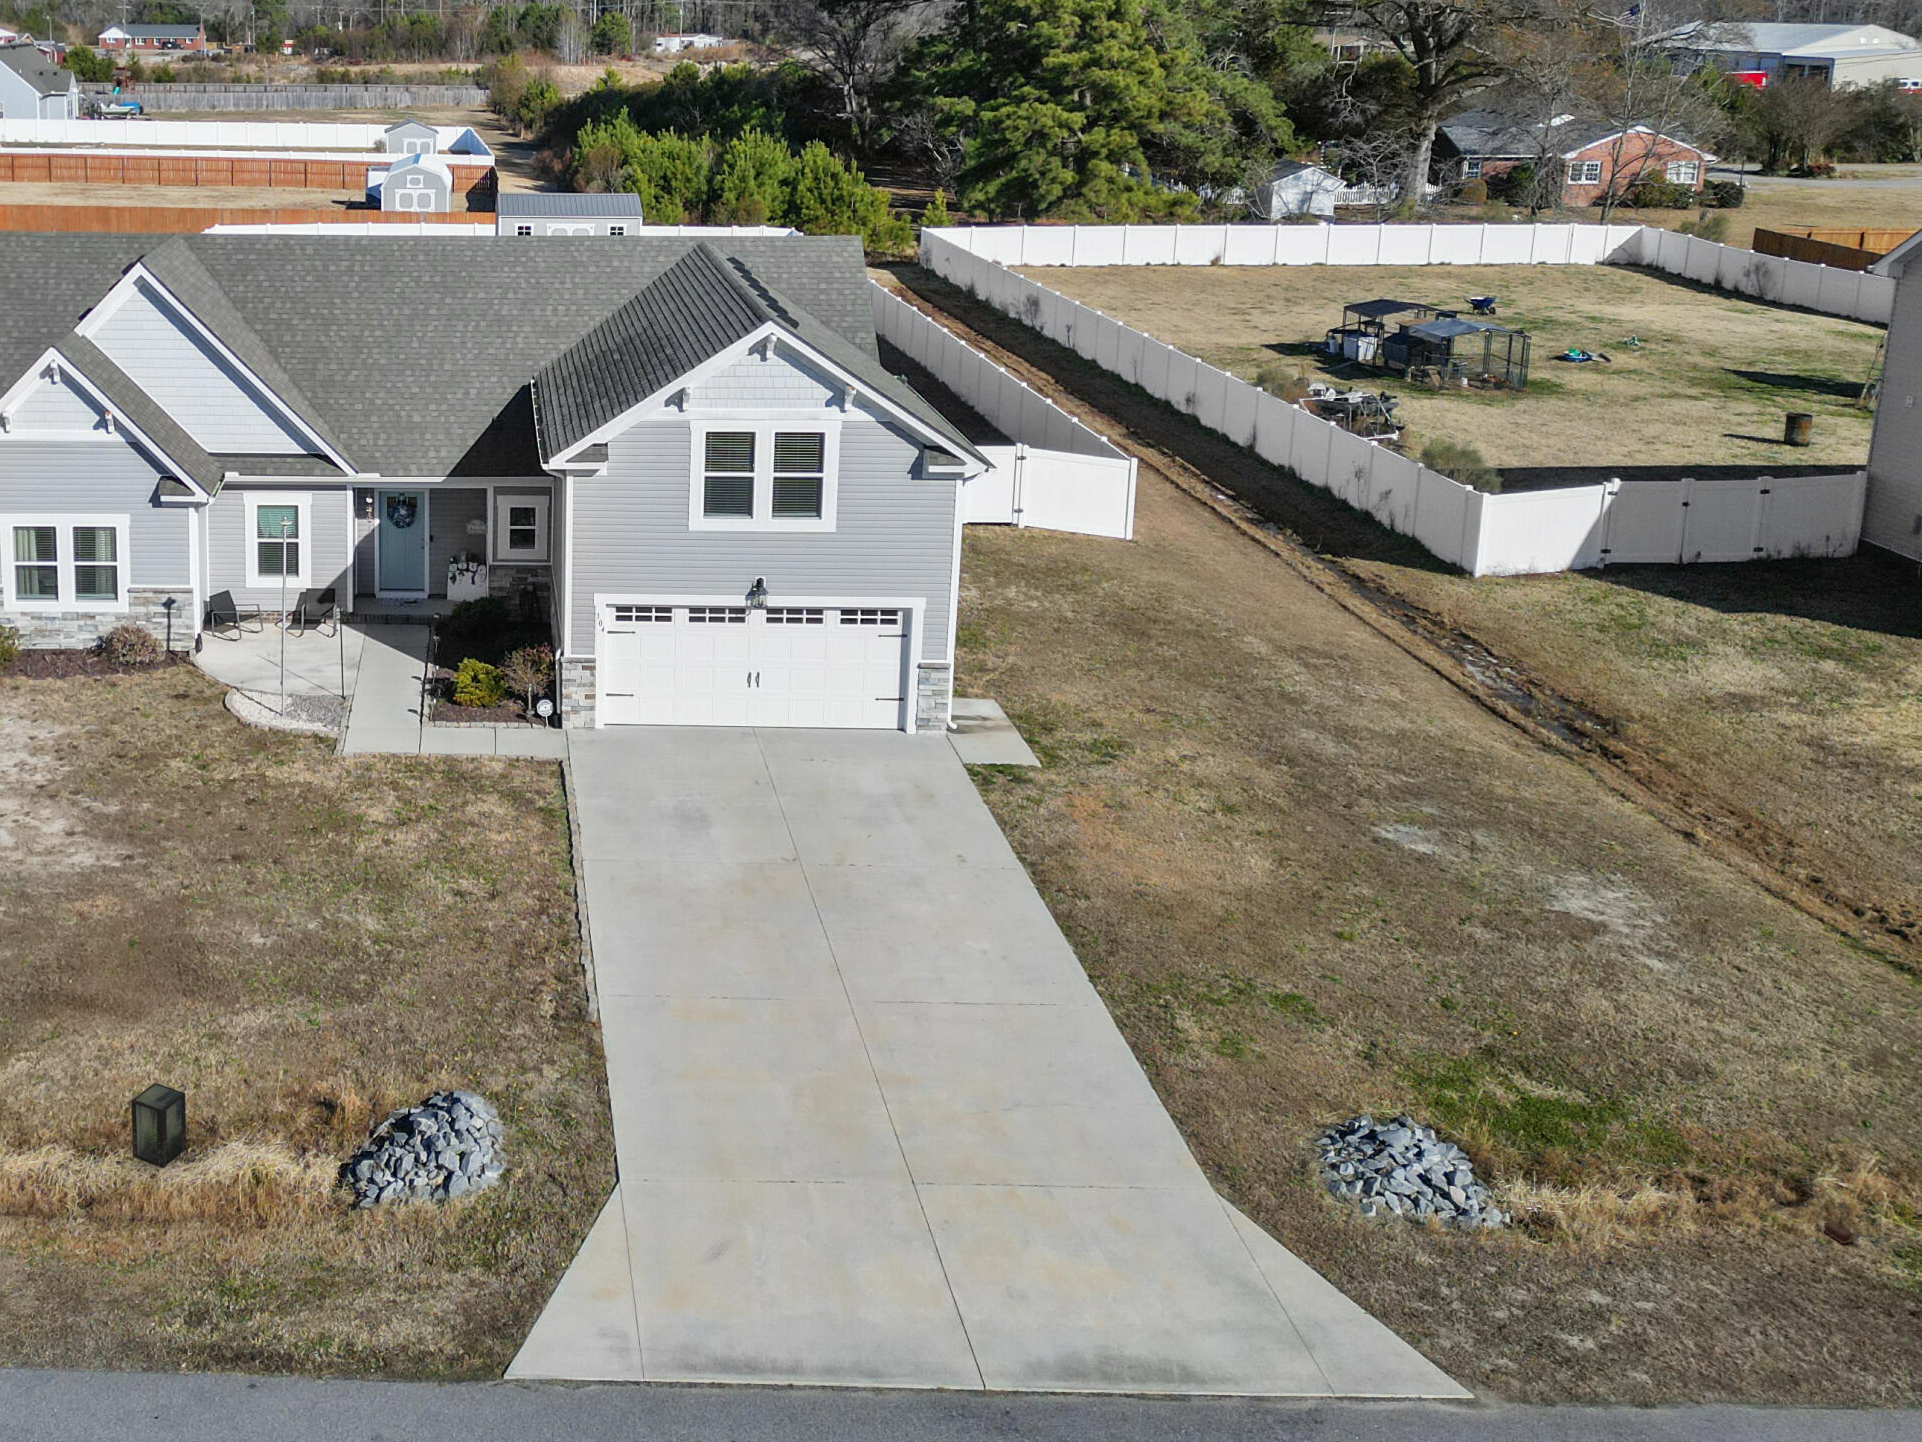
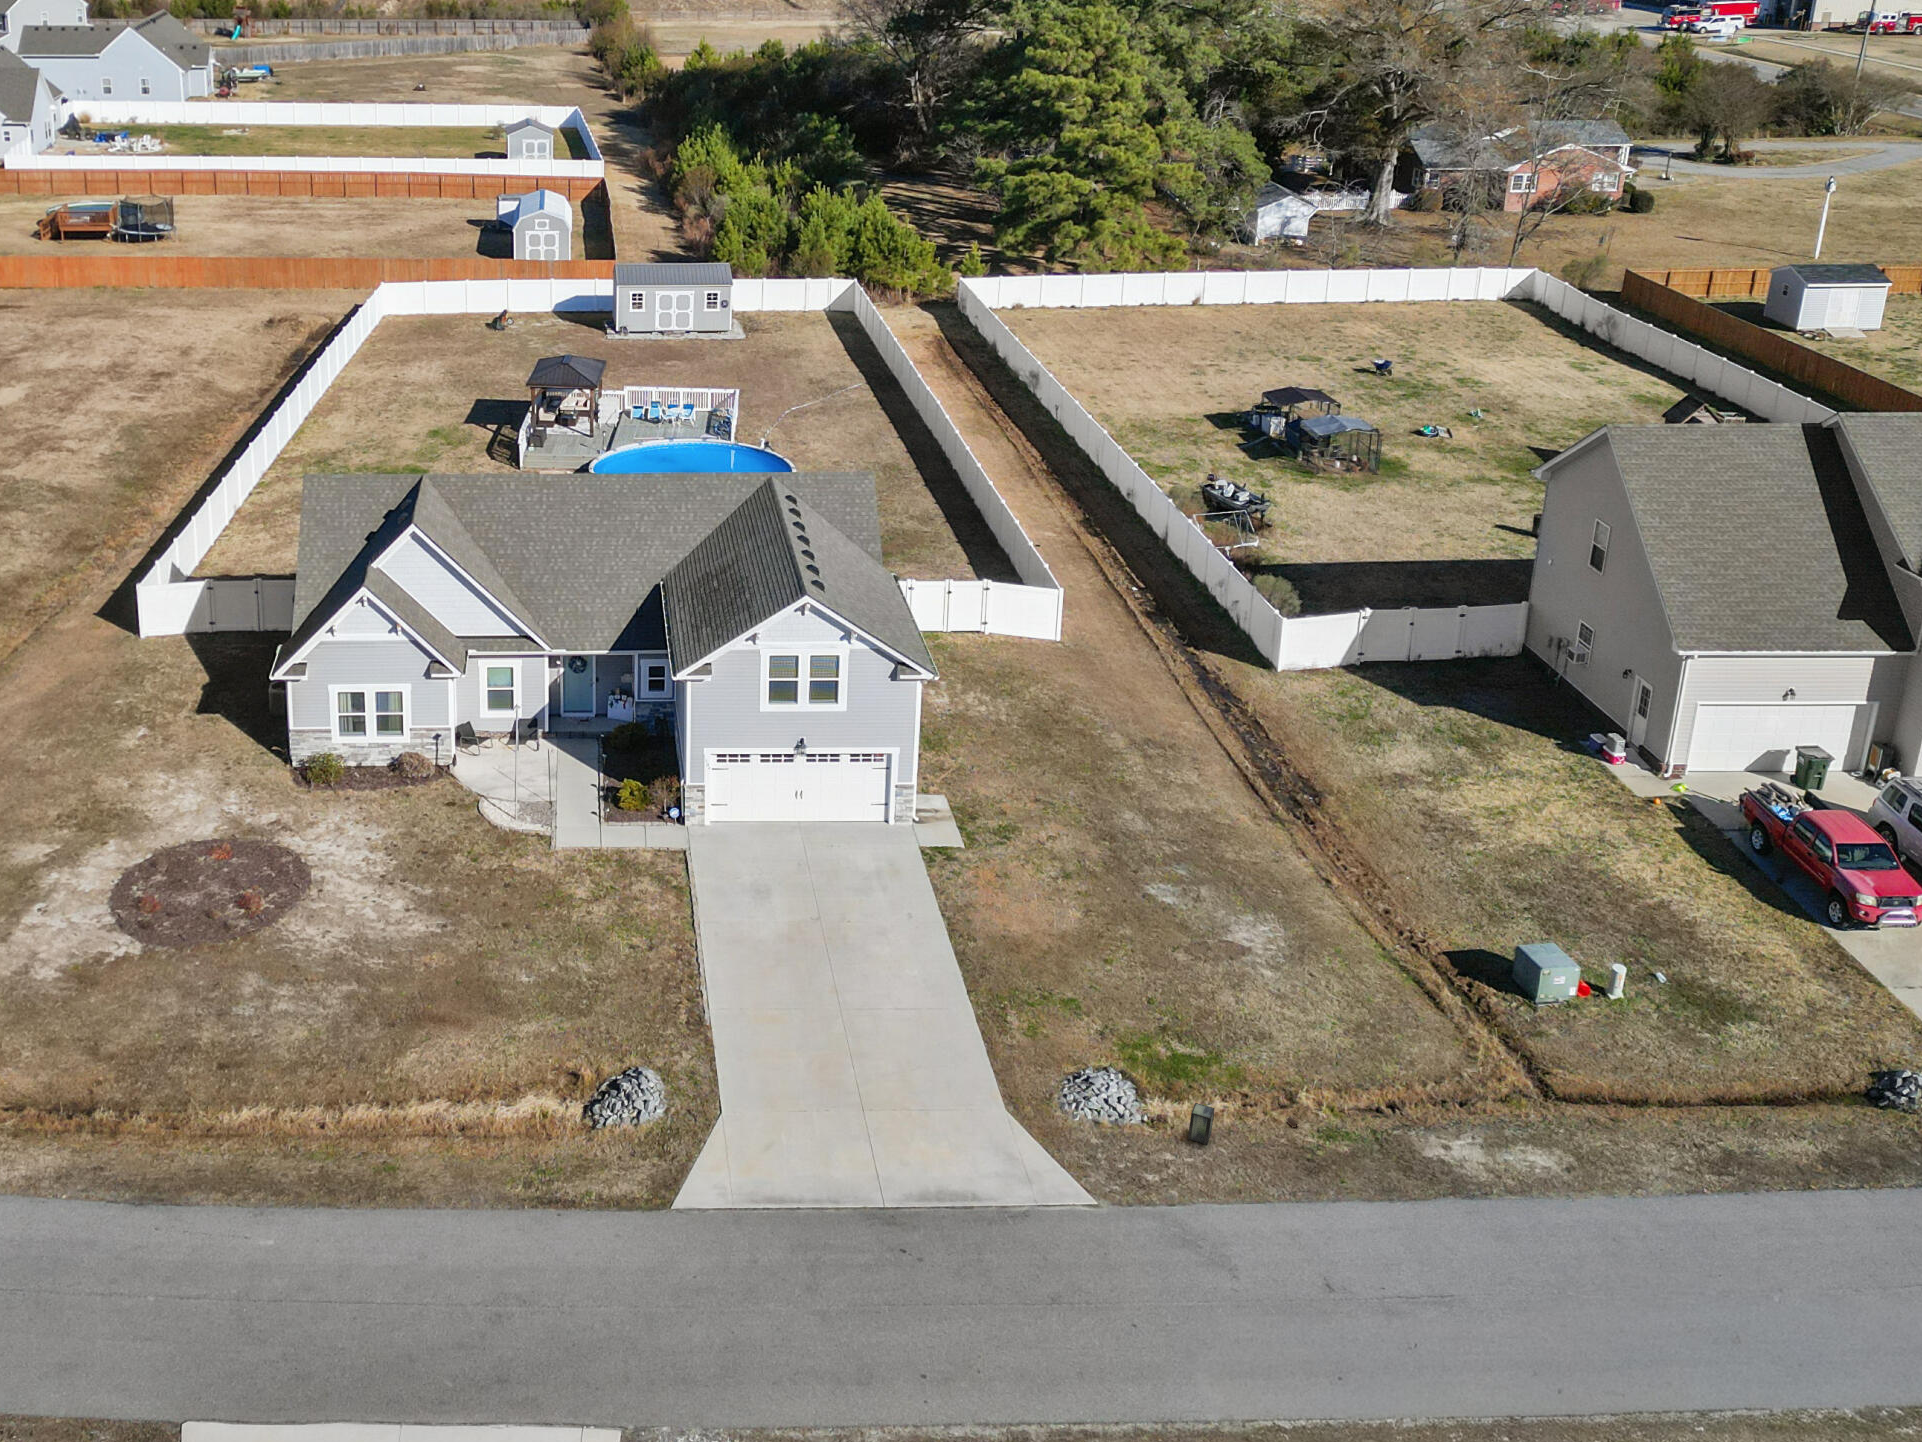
storage box: present [131,1083,186,1167] -> present [1188,1103,1214,1145]

